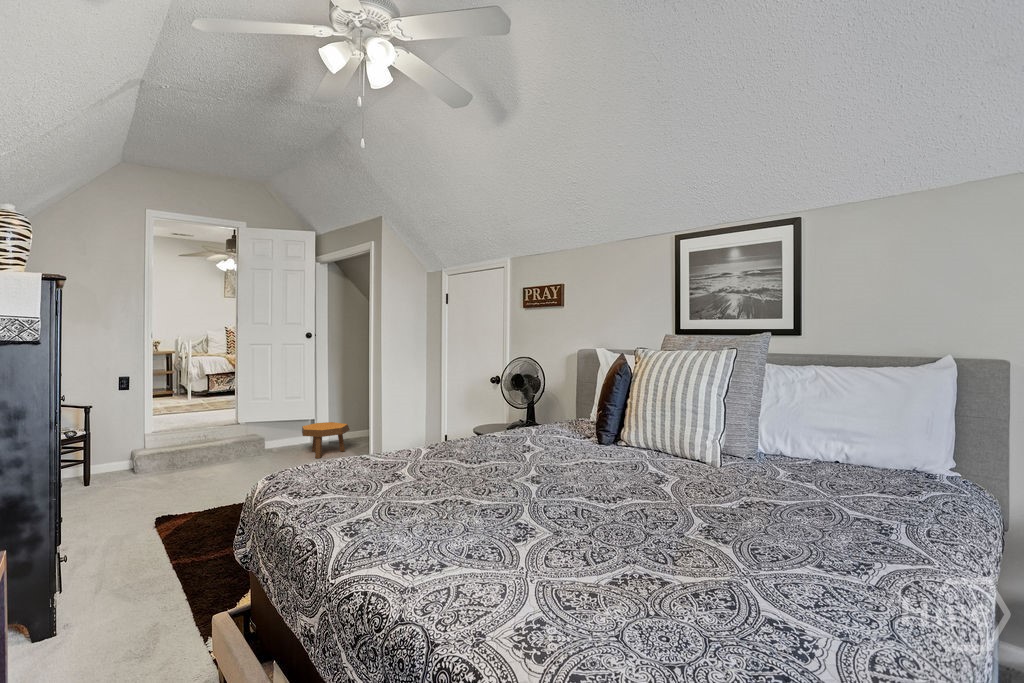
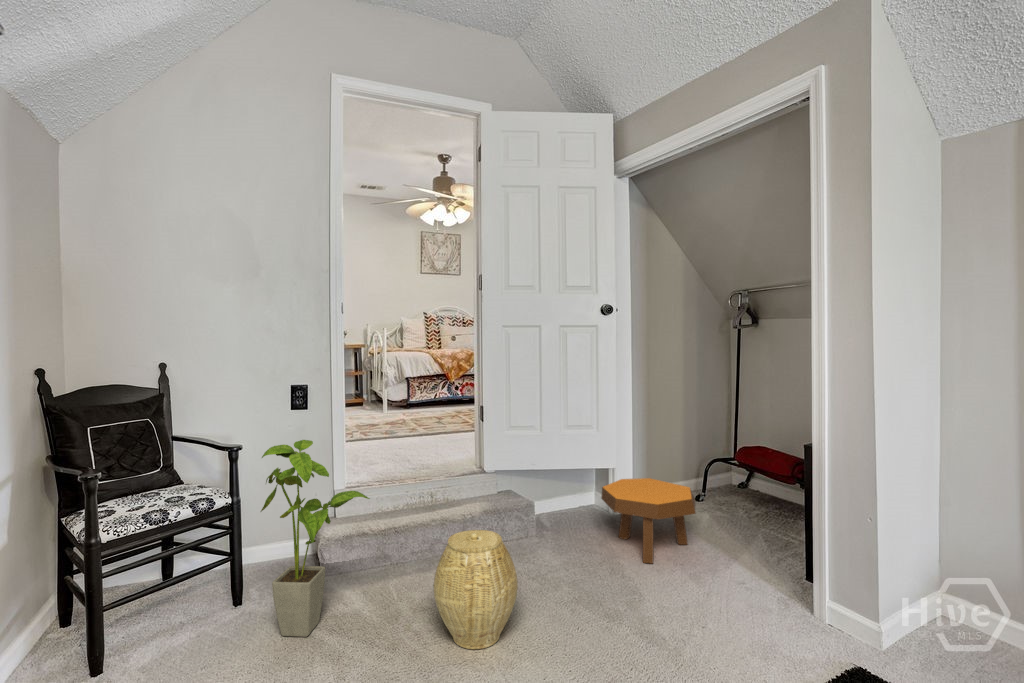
house plant: none [104,401,163,490] -> present [261,440,370,637]
woven basket: none [194,438,235,485] -> present [434,530,518,649]

